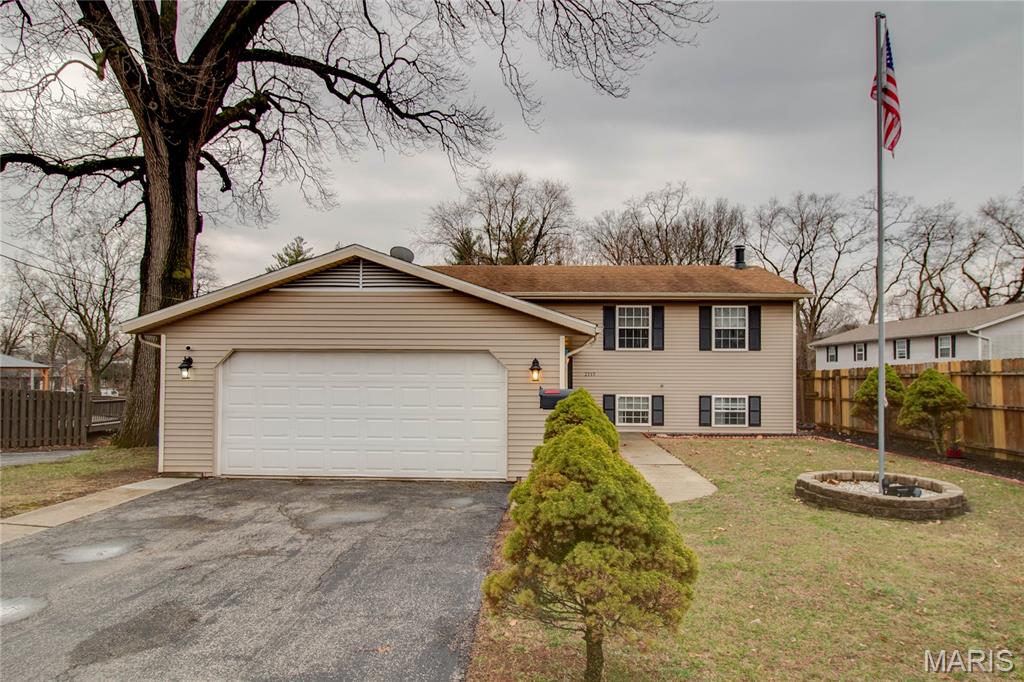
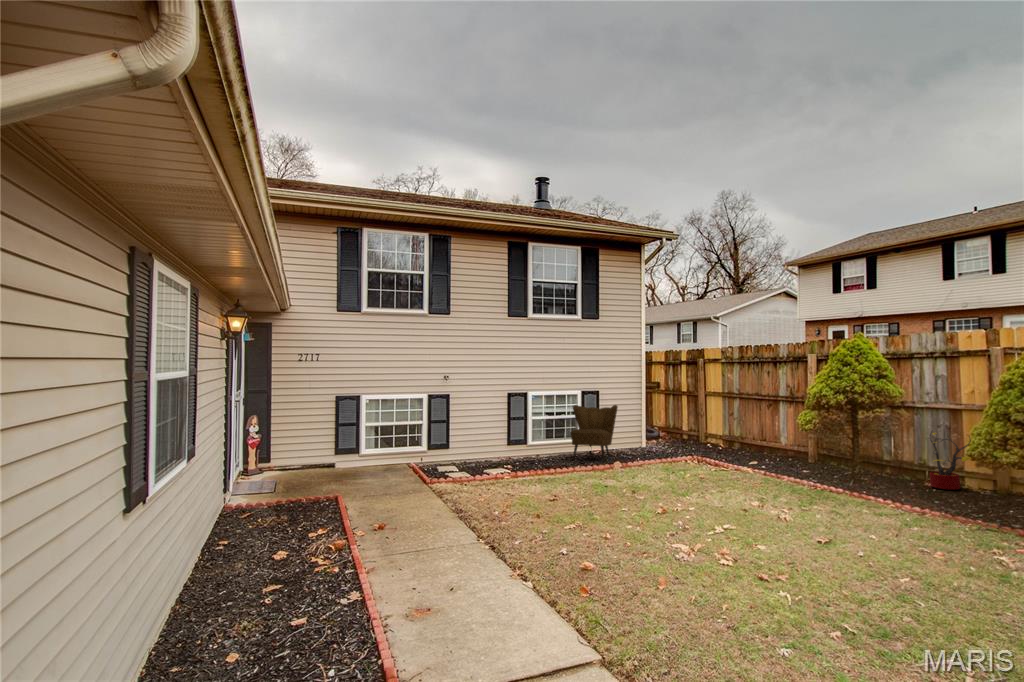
armchair: none [739,404,771,439] -> present [571,405,618,462]

